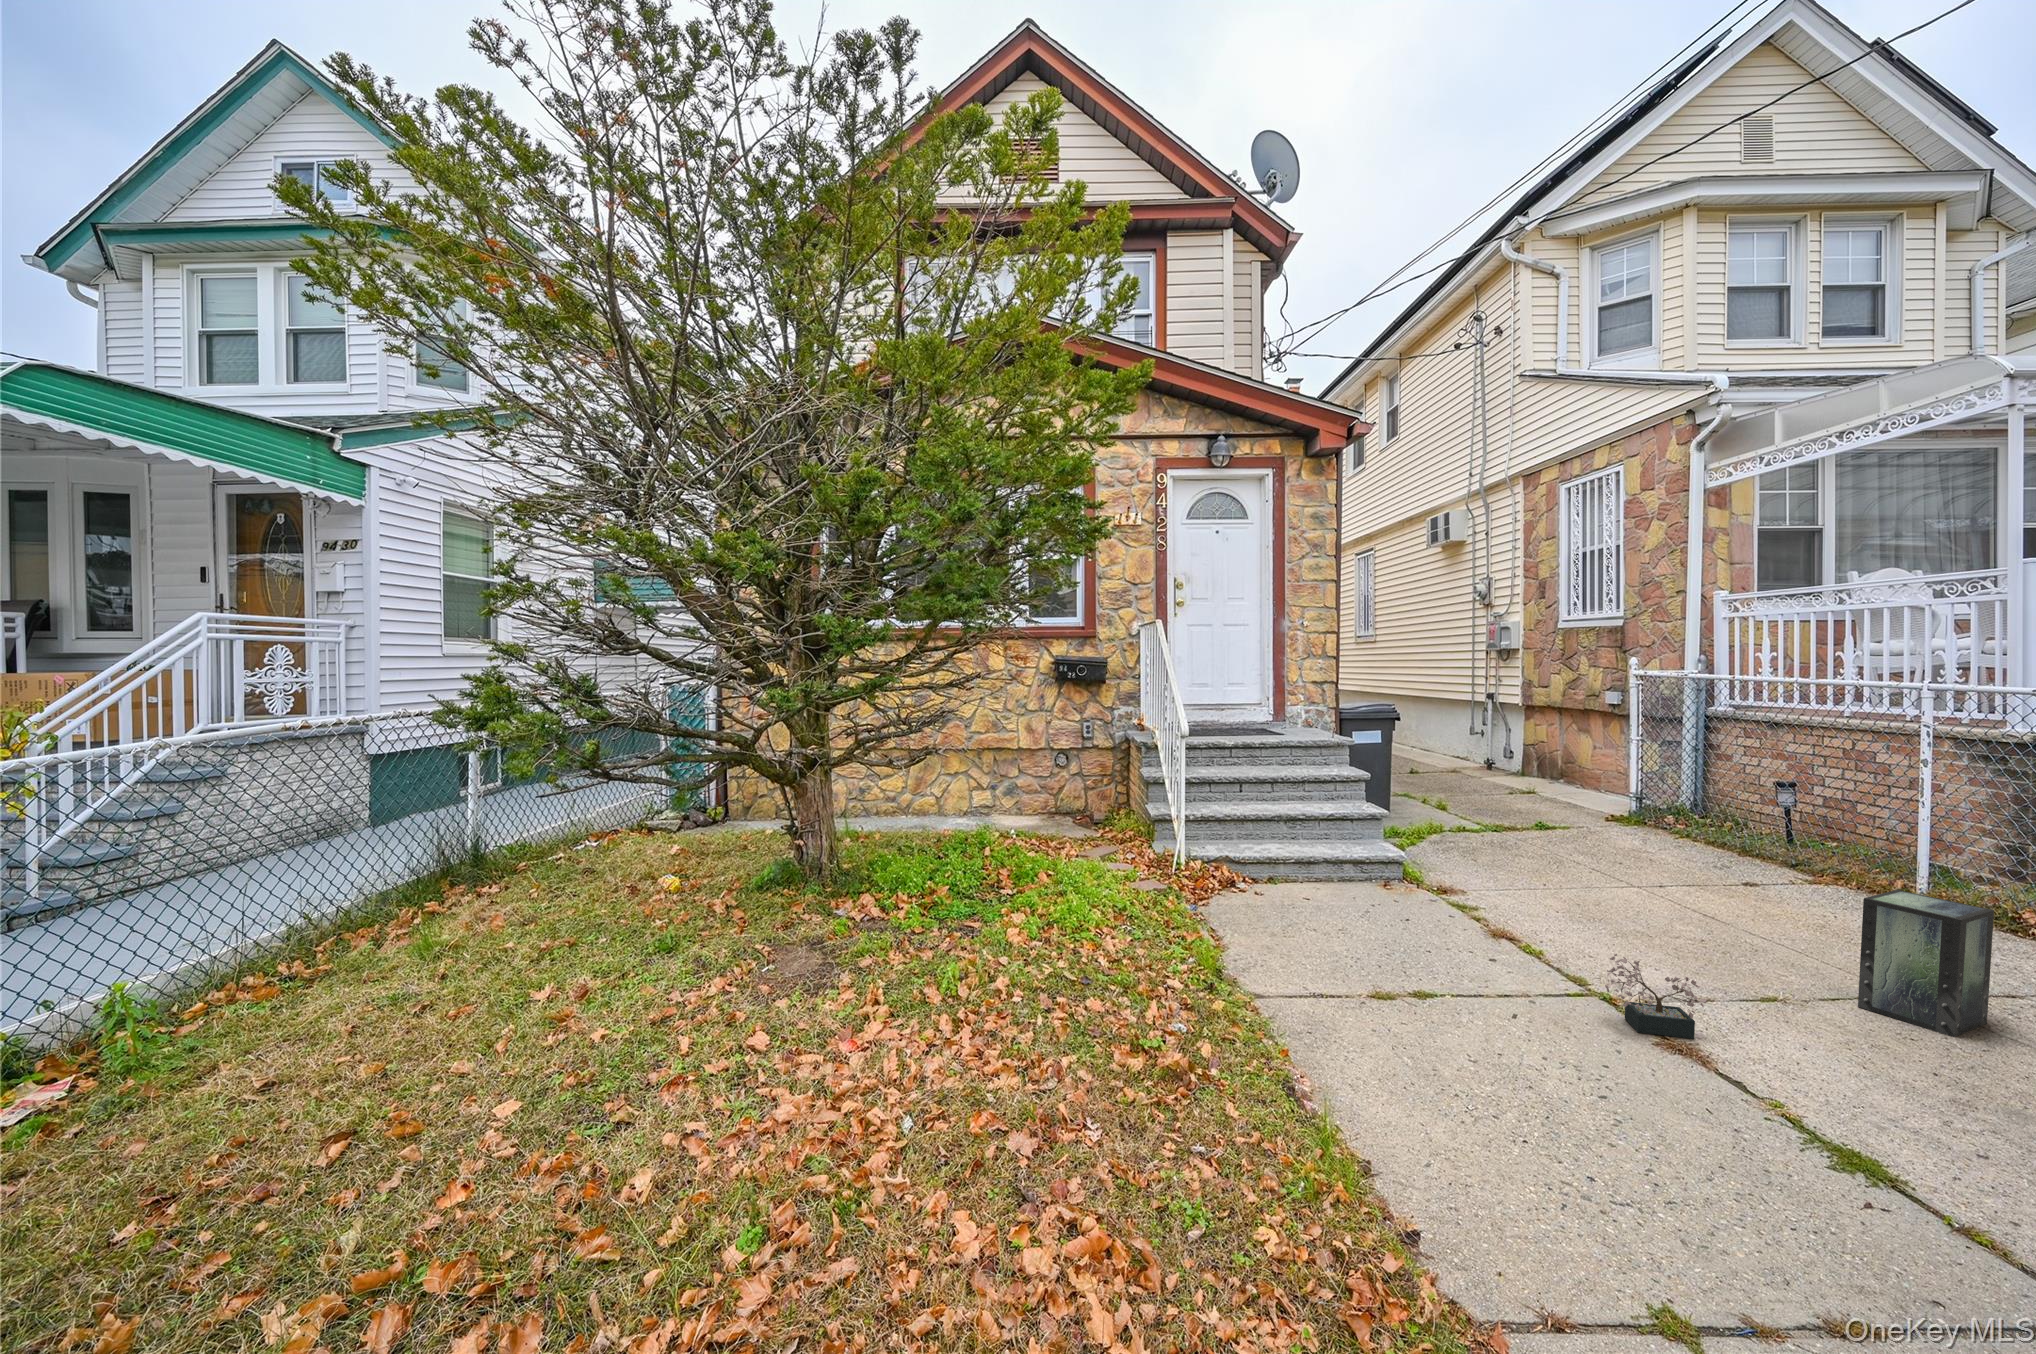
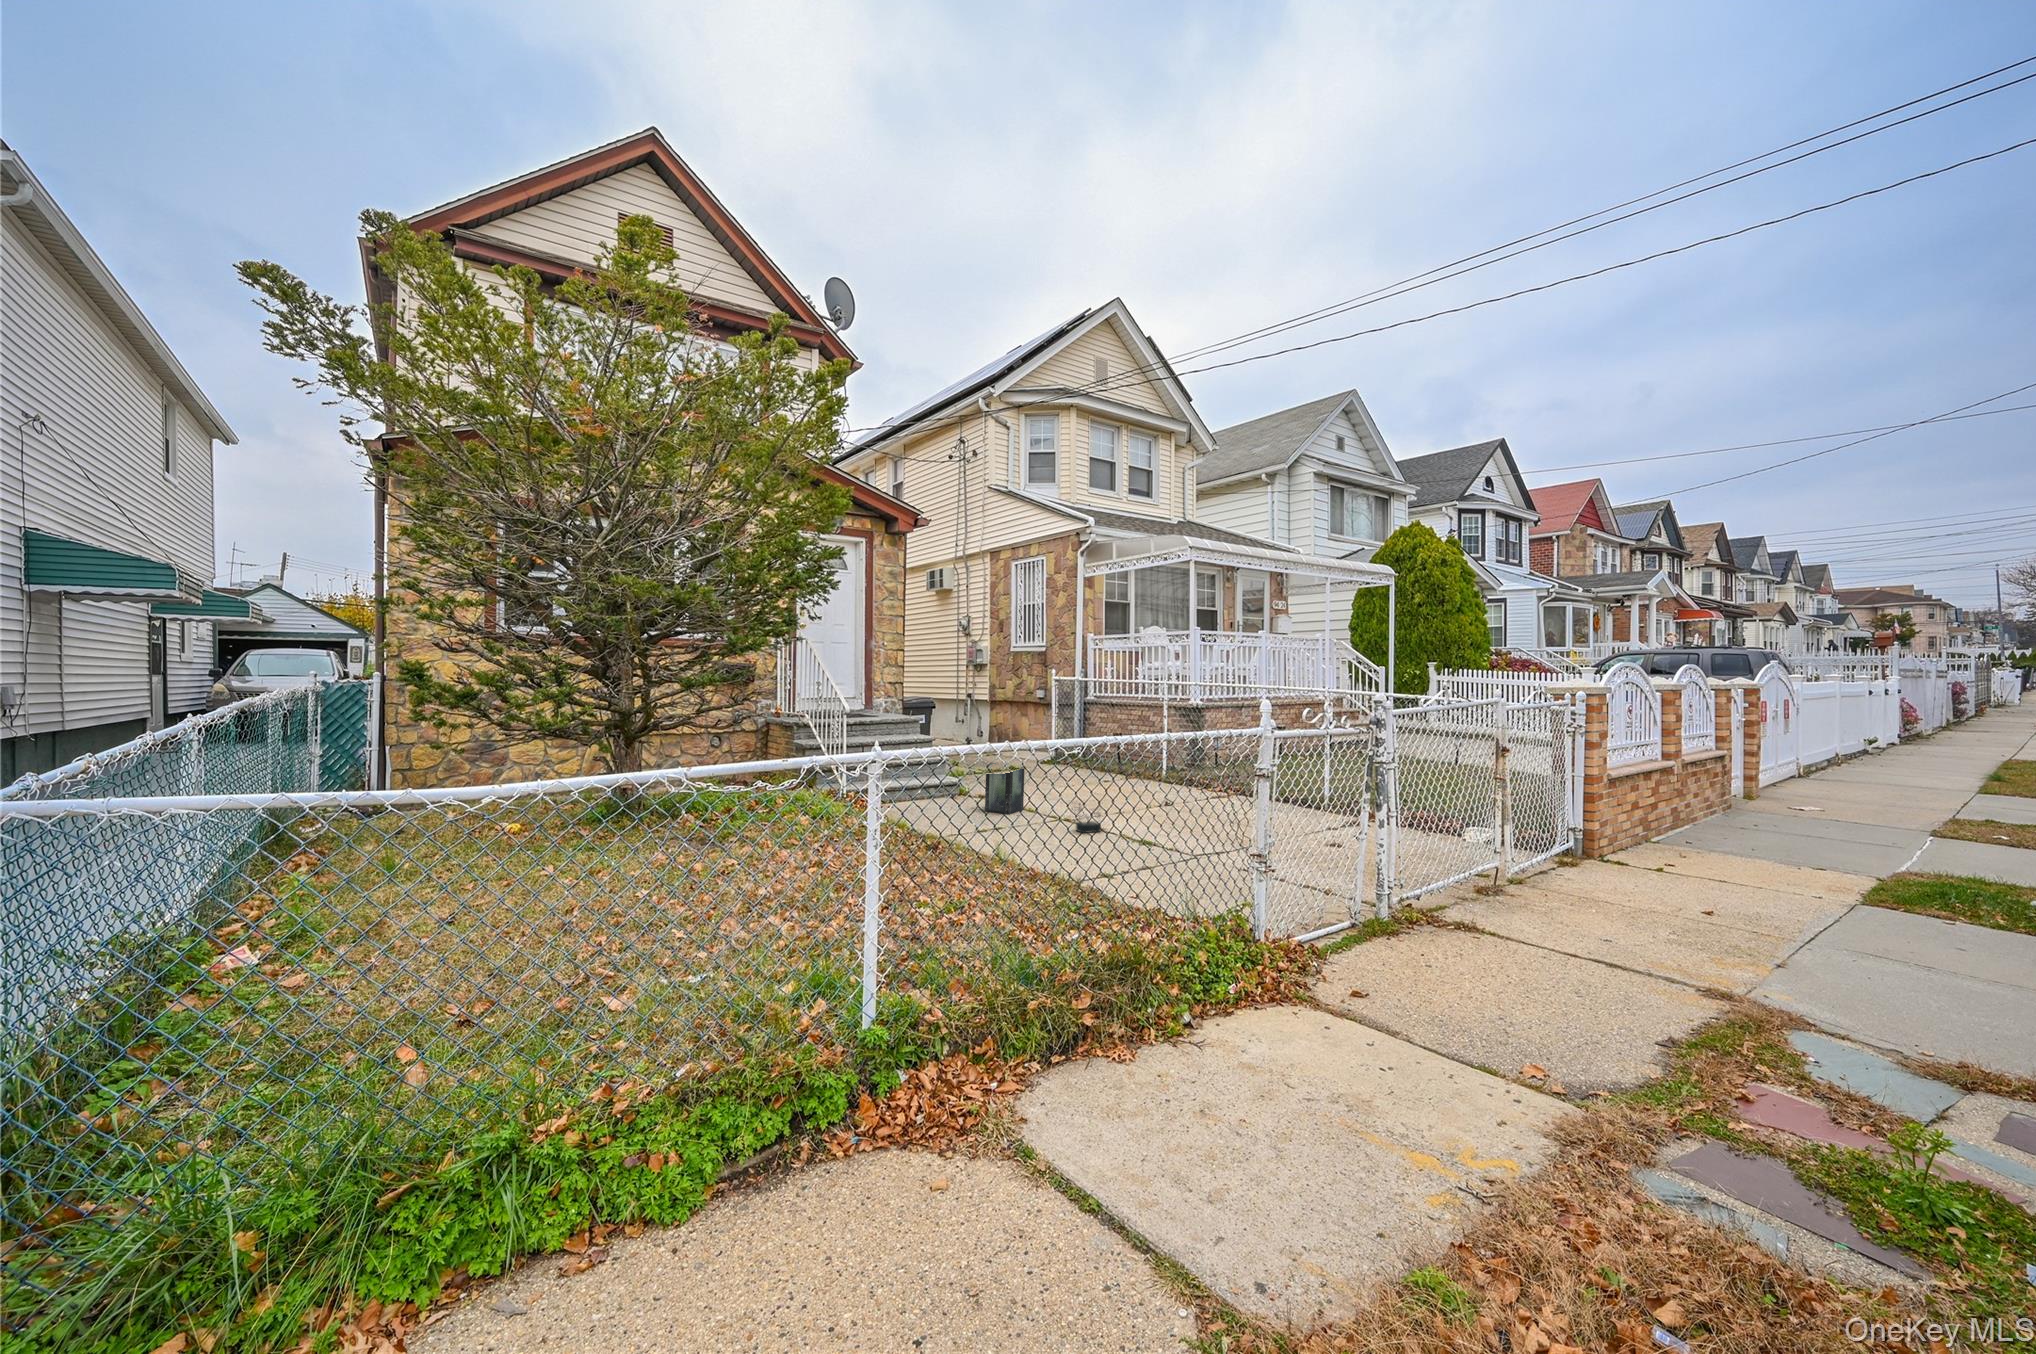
storage box: present [1858,890,1994,1037] -> present [985,763,1025,815]

